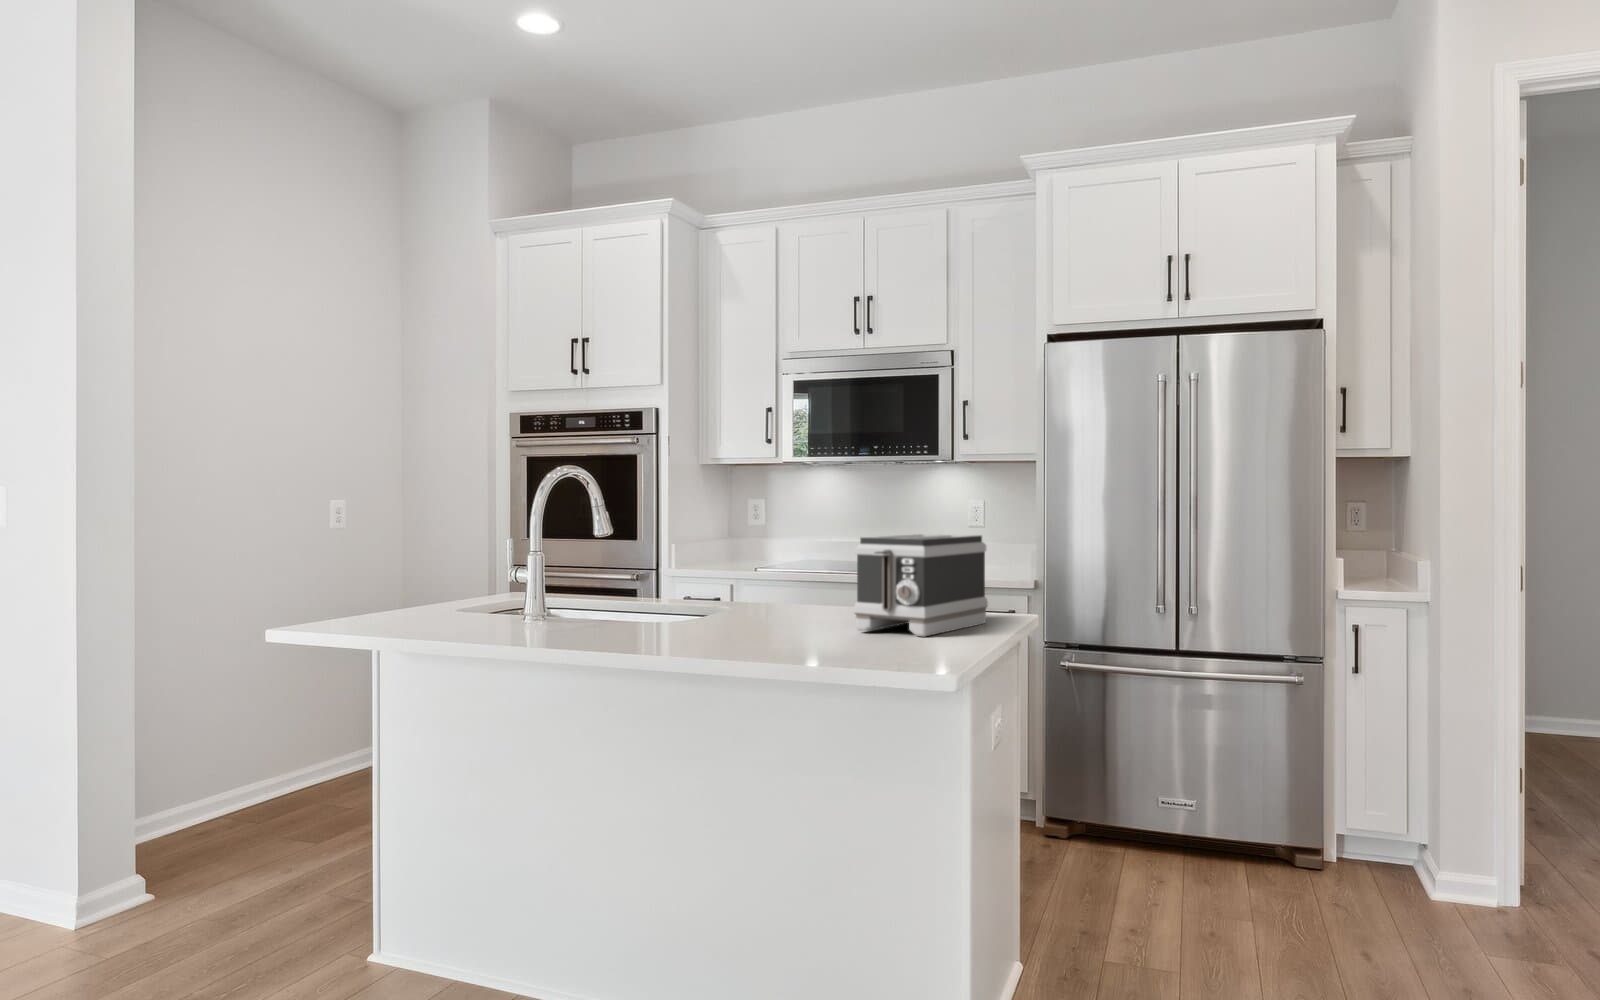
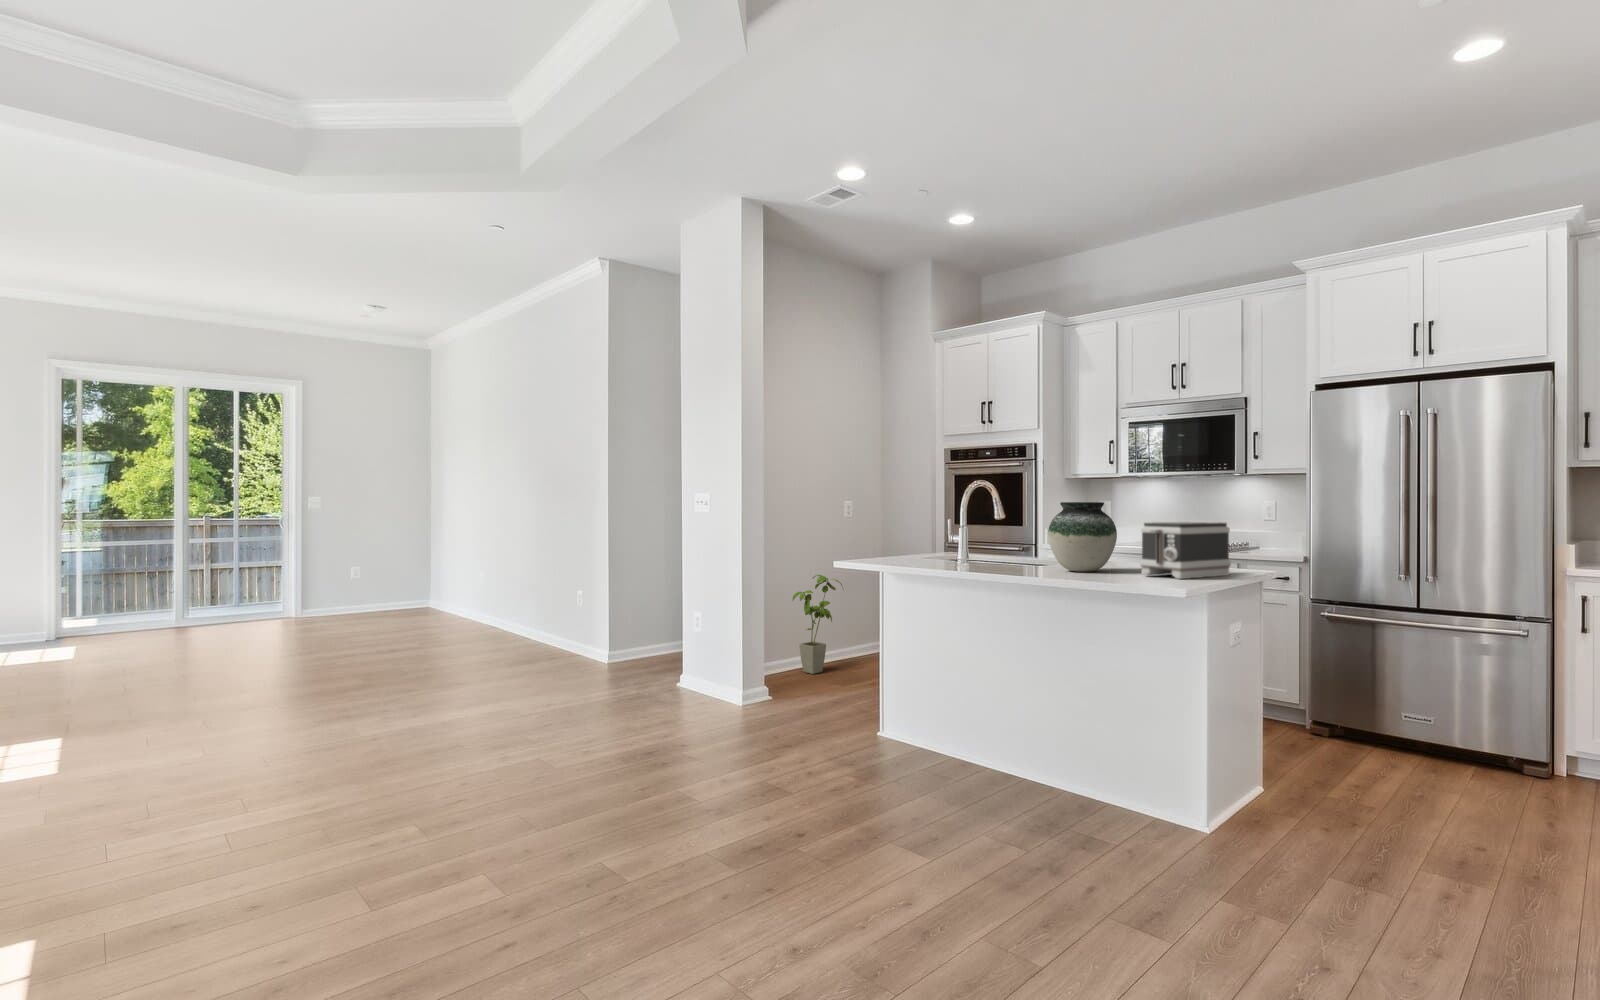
vase: none [693,501,808,625] -> present [1048,502,1117,572]
house plant: none [214,635,322,821] -> present [792,575,843,674]

